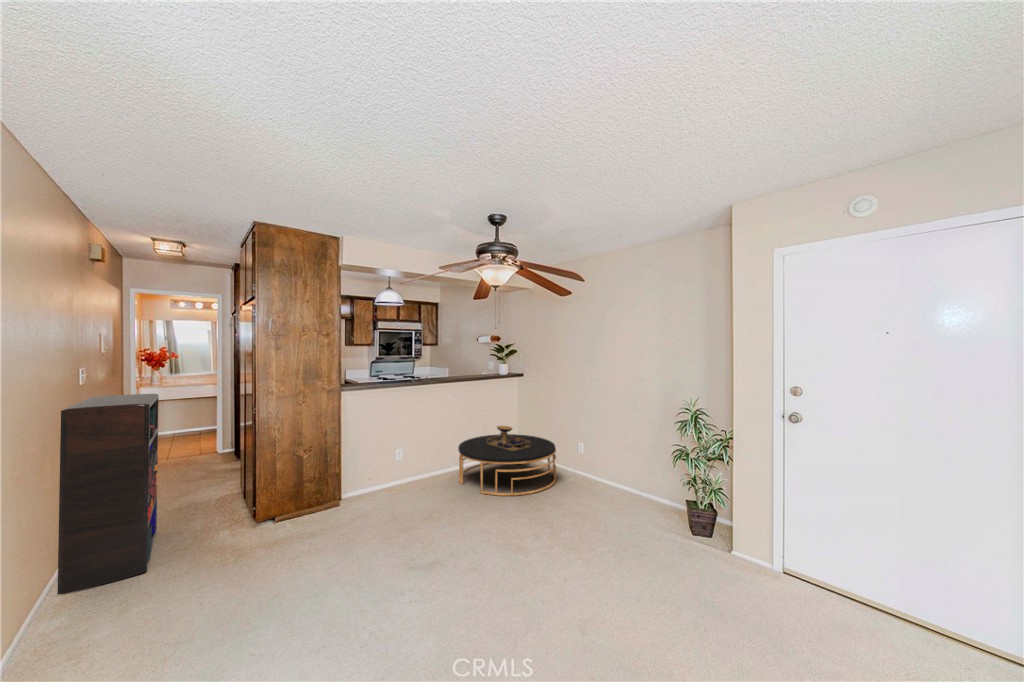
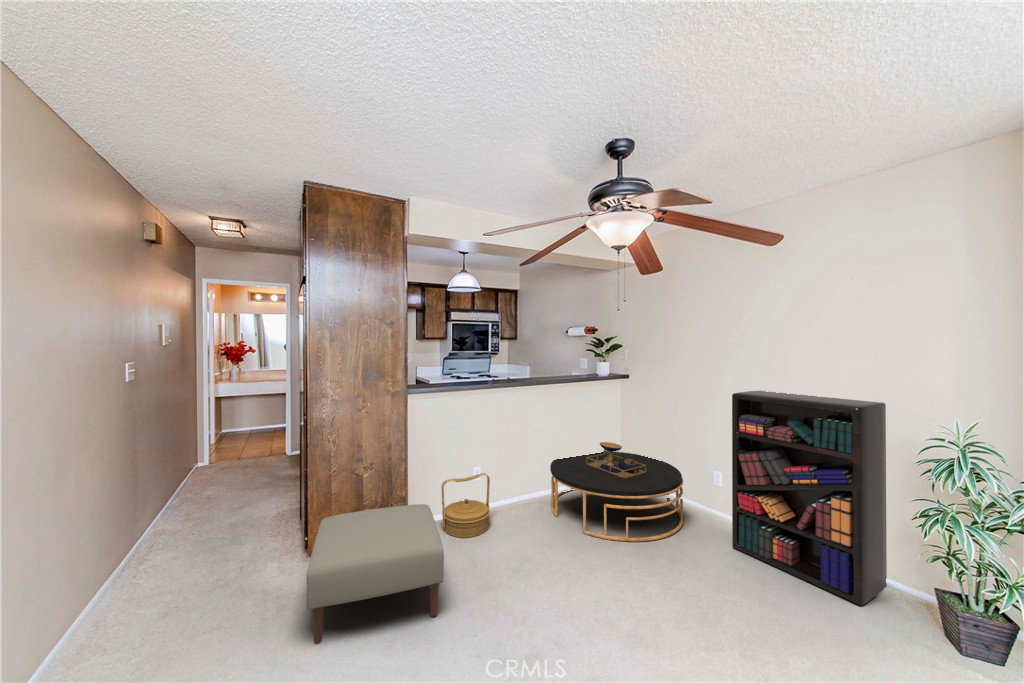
bookshelf: present [57,394,159,594] -> present [732,391,887,605]
woven basket: none [369,453,409,503] -> present [442,473,490,538]
ottoman: none [266,475,370,571] -> present [307,504,444,644]

